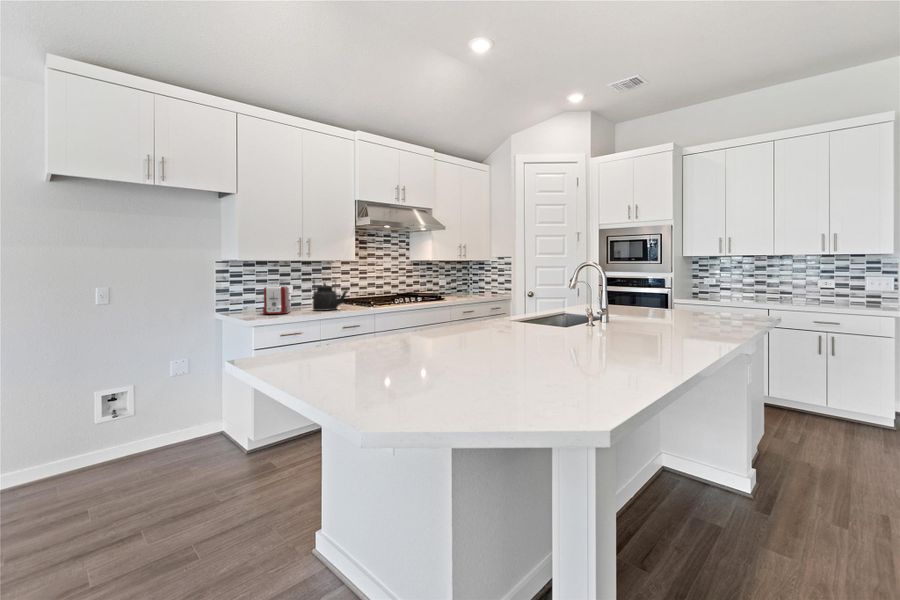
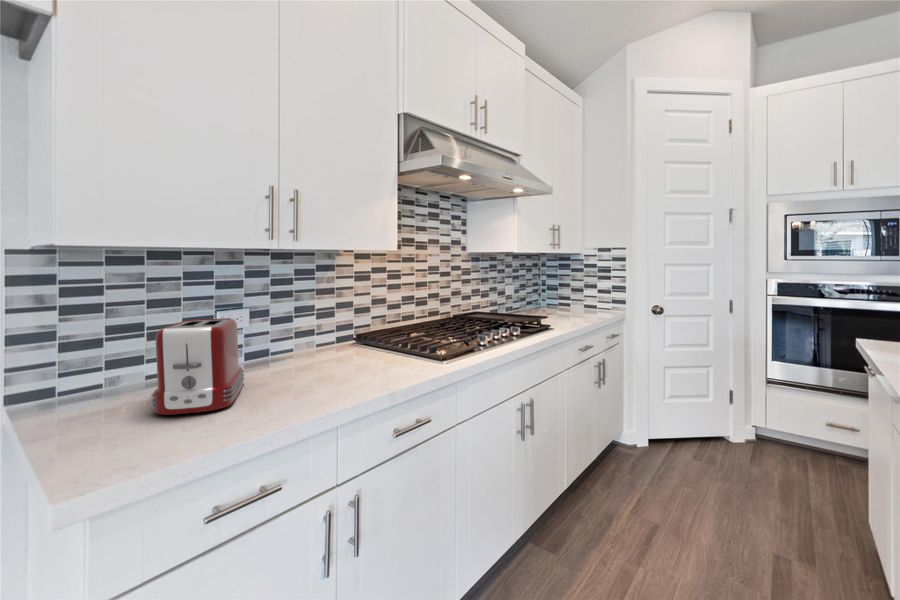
kettle: present [313,277,348,311] -> none [302,291,395,383]

